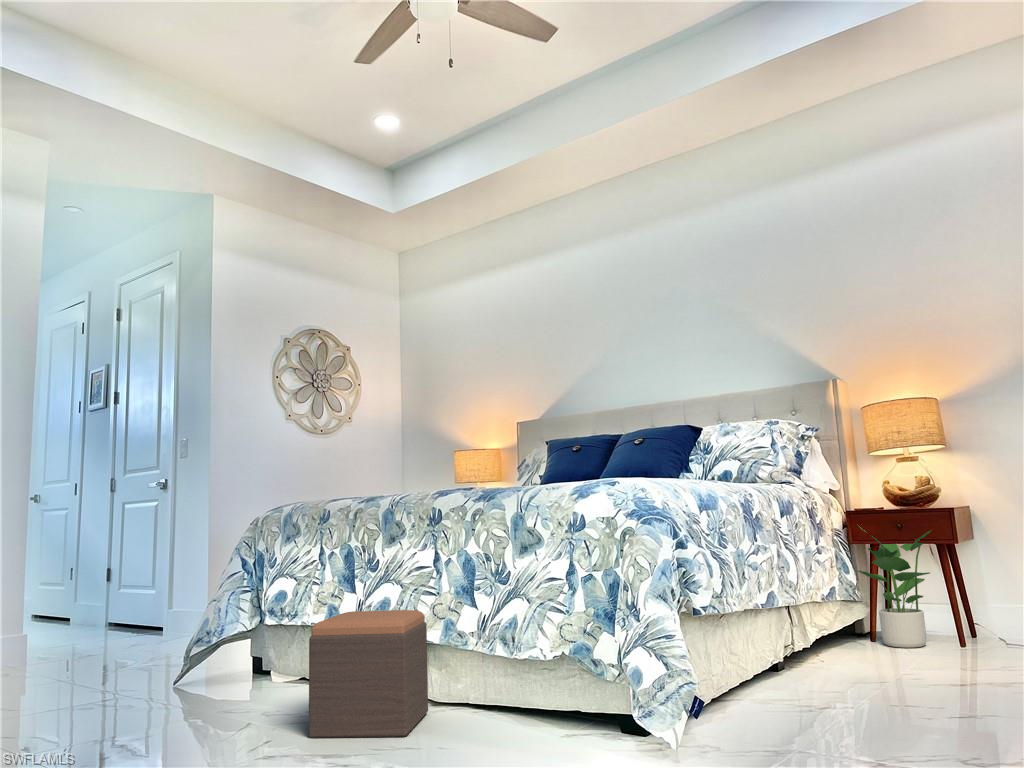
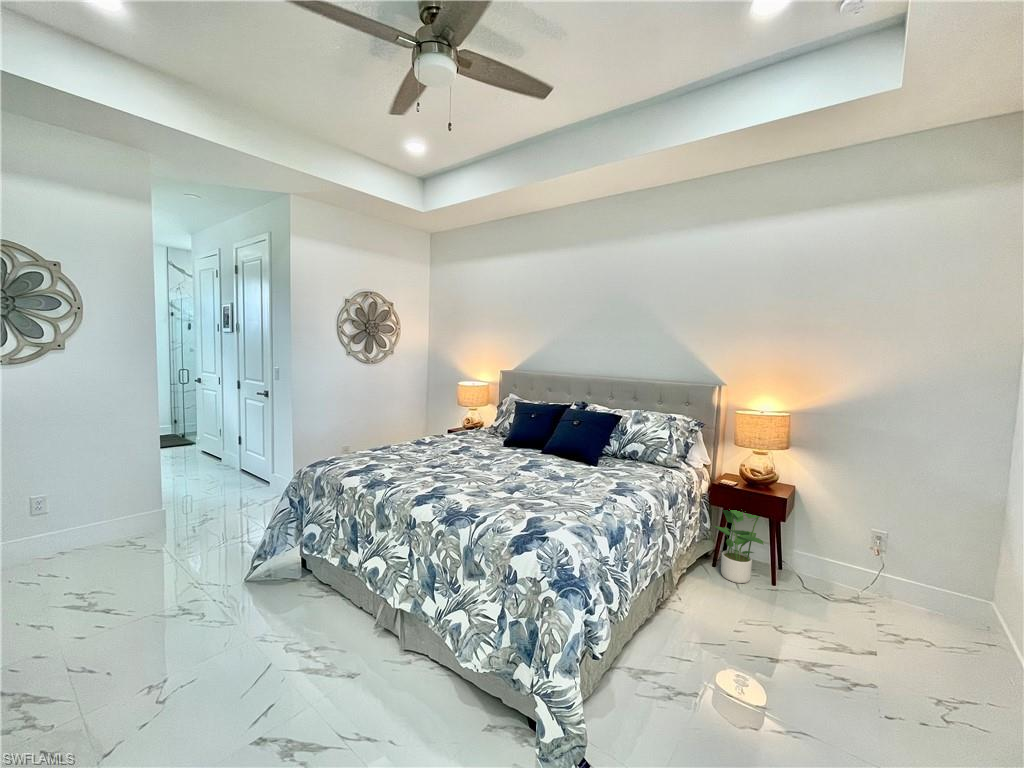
footstool: present [309,610,428,738] -> none [299,595,399,719]

